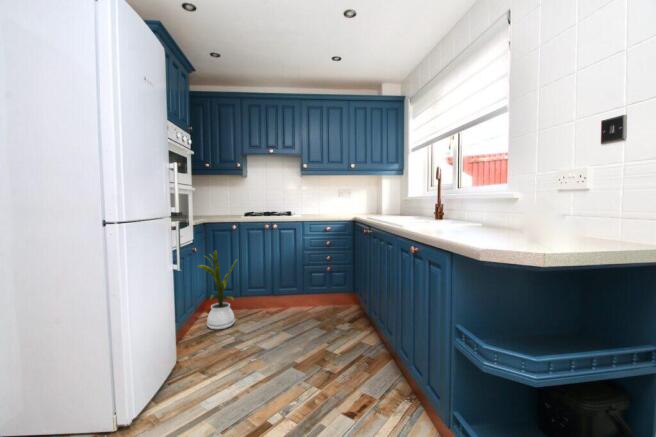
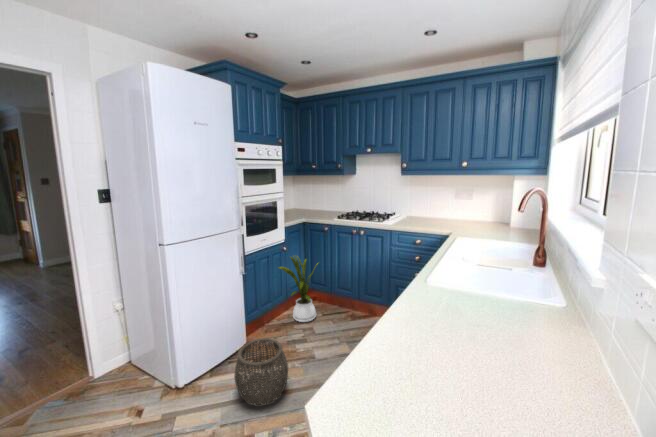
woven basket: none [204,328,270,405] -> present [234,338,288,405]

